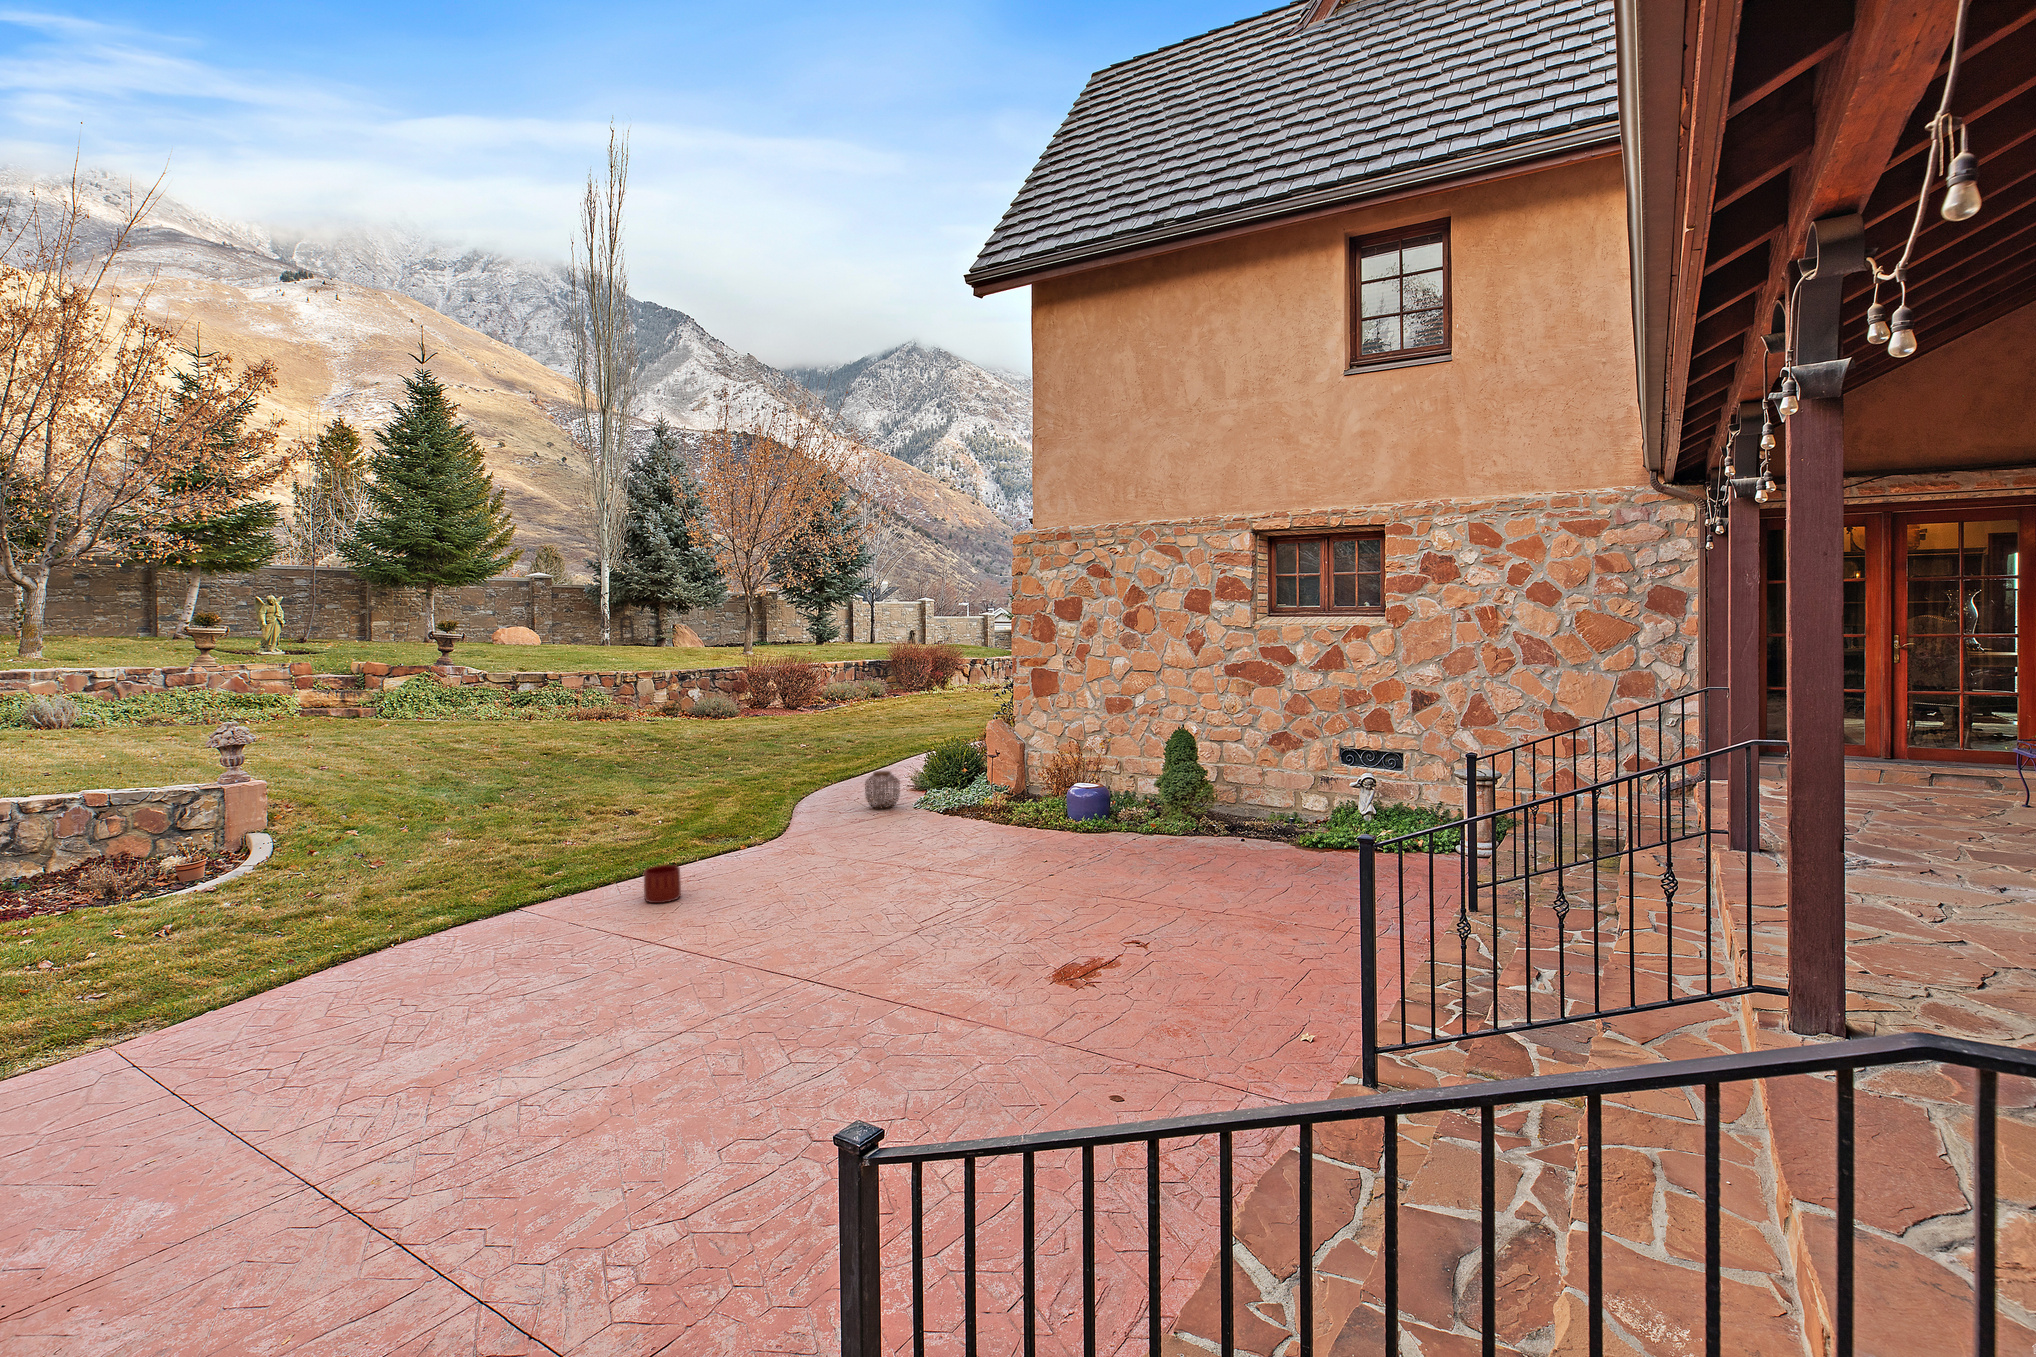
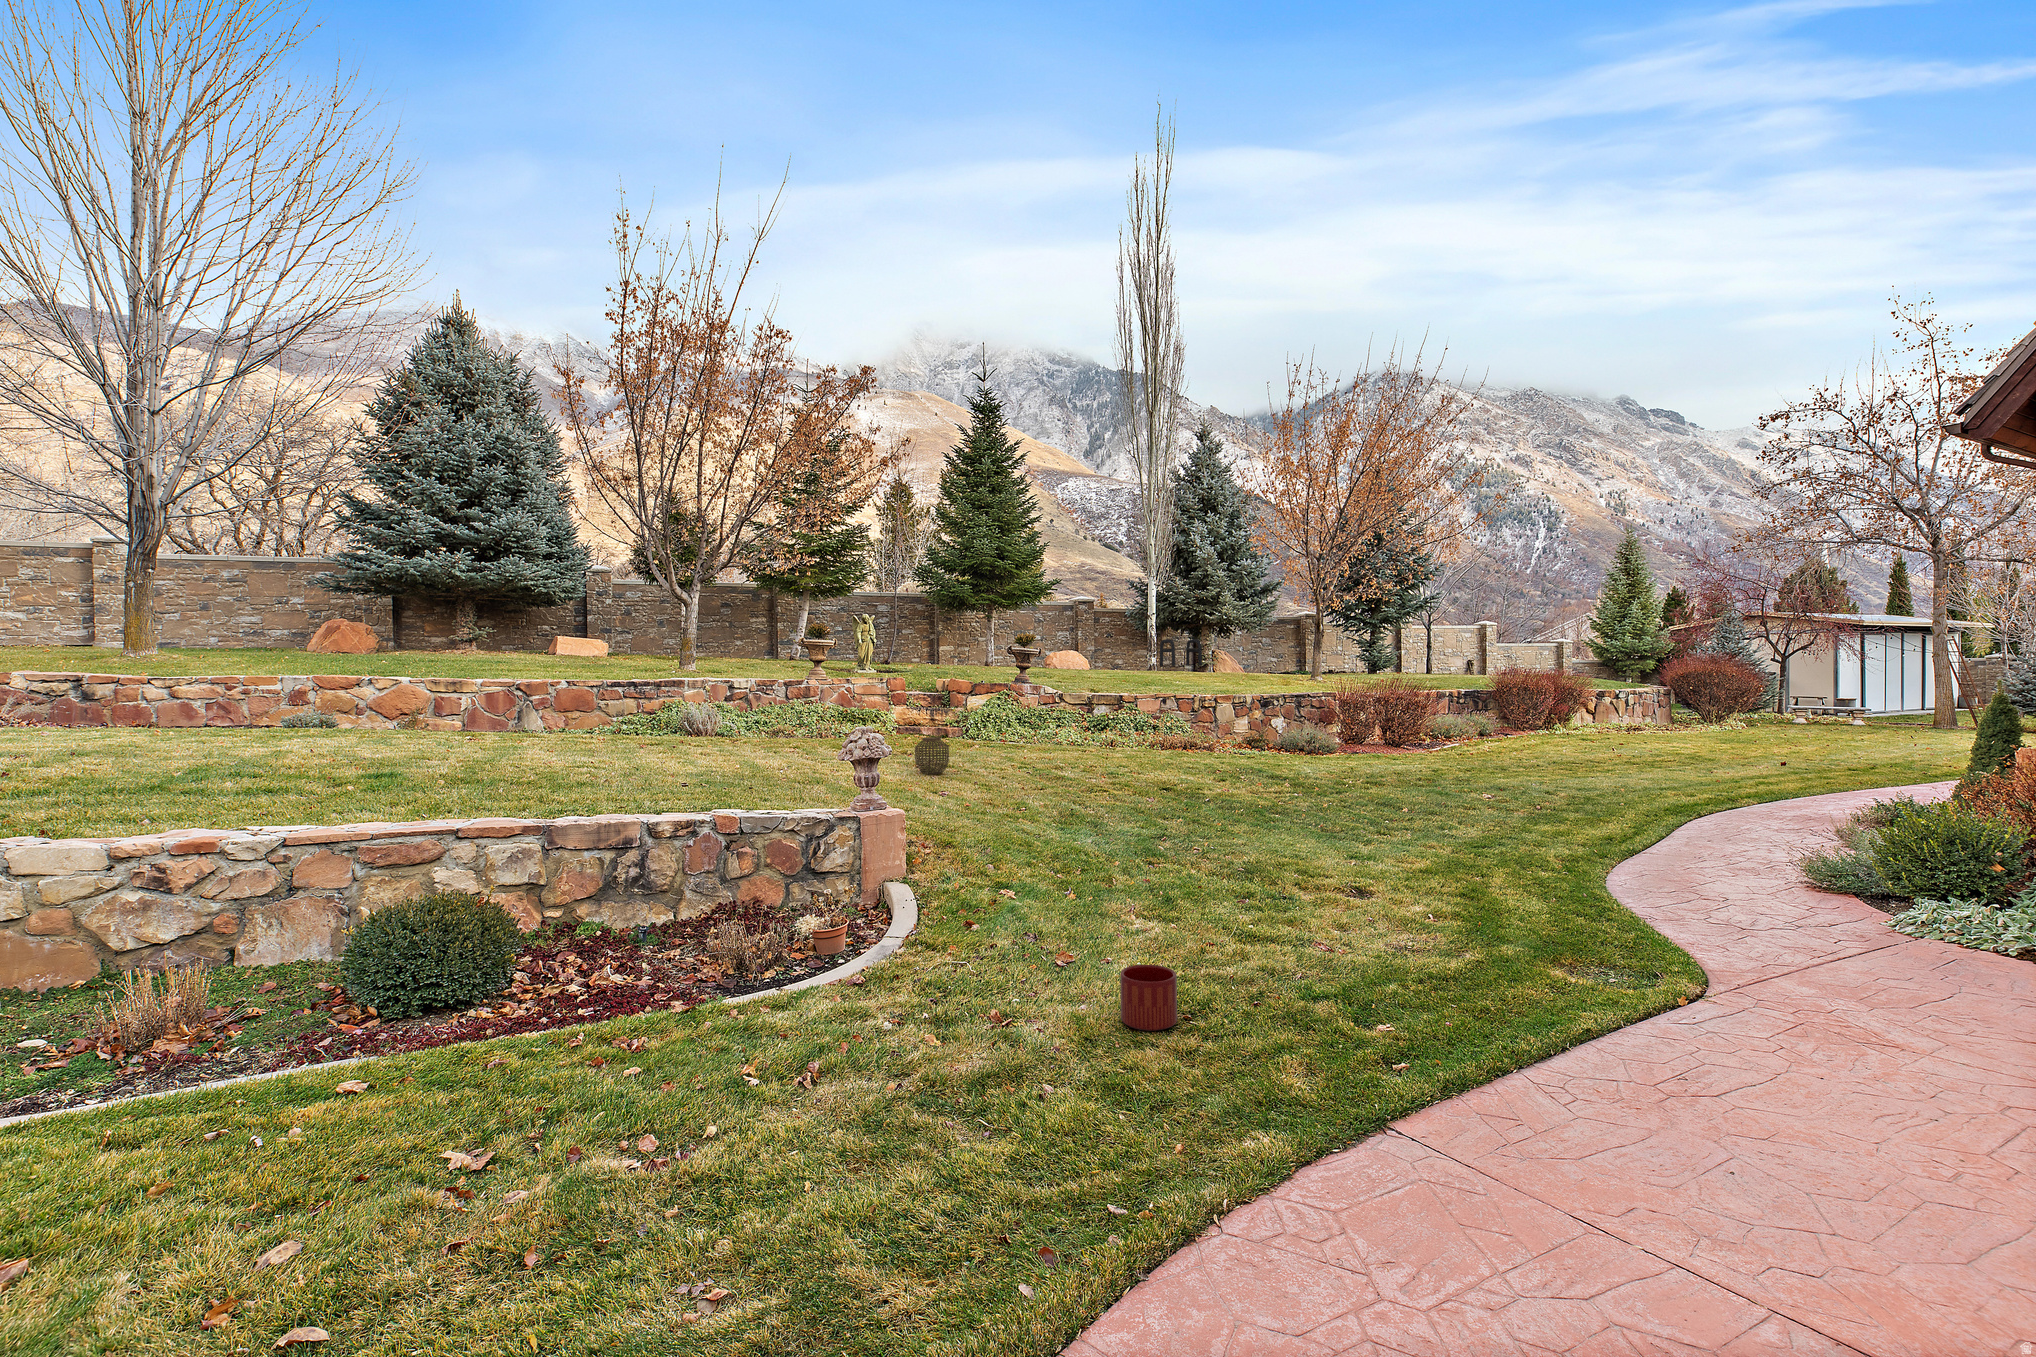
woven basket: present [865,771,900,809] -> present [915,737,949,774]
planter: present [644,865,681,903] -> present [1120,965,1177,1031]

